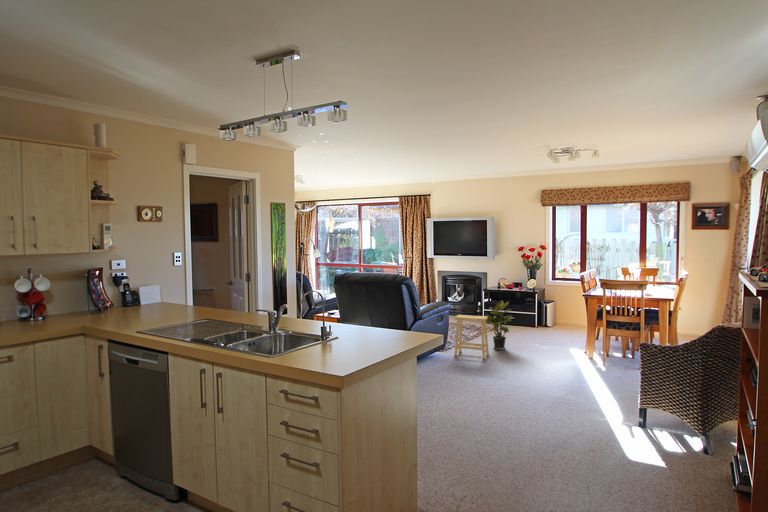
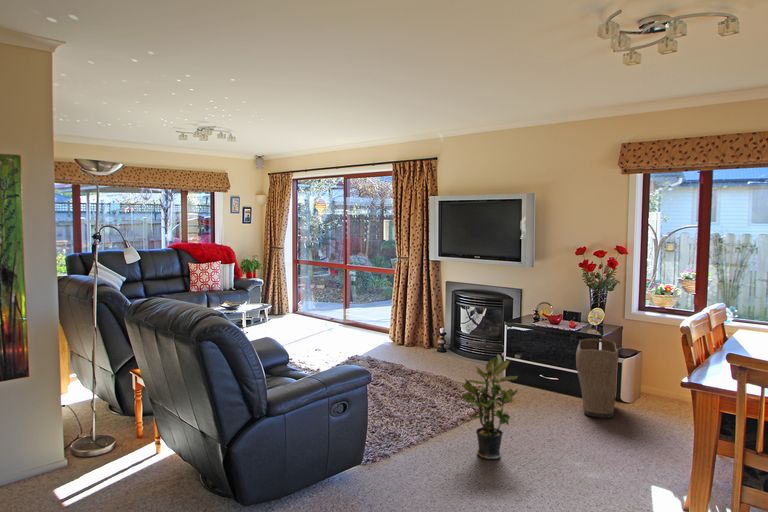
laundry basket: none [526,295,549,333] -> present [576,339,618,418]
footstool: present [454,315,489,359] -> none [379,381,455,487]

